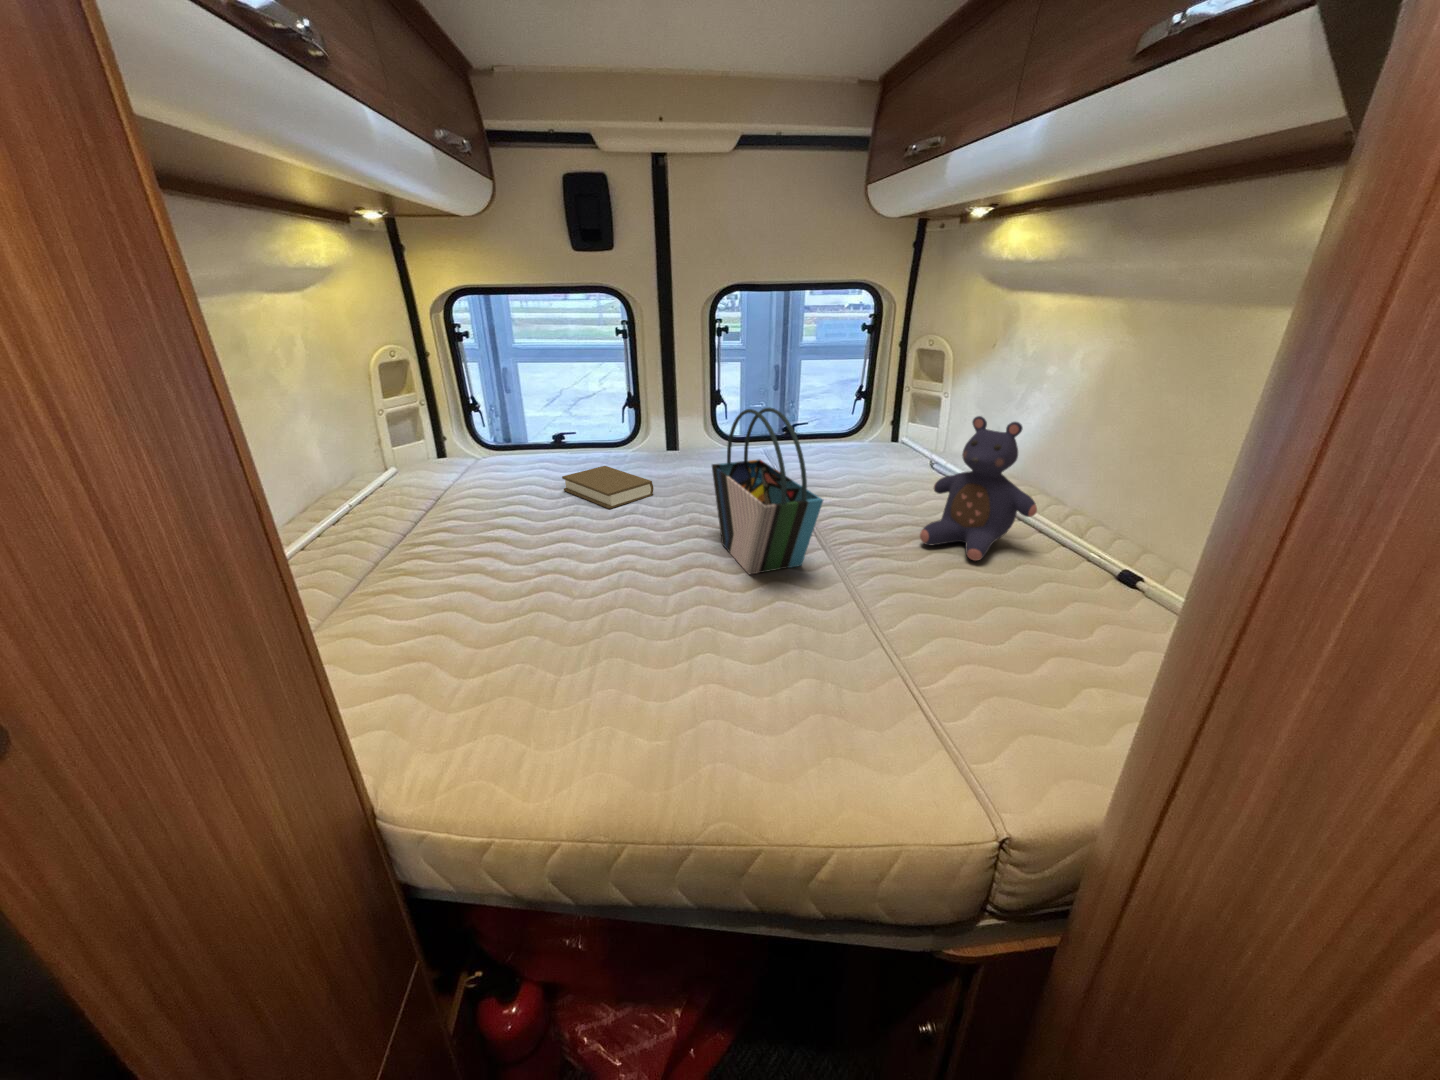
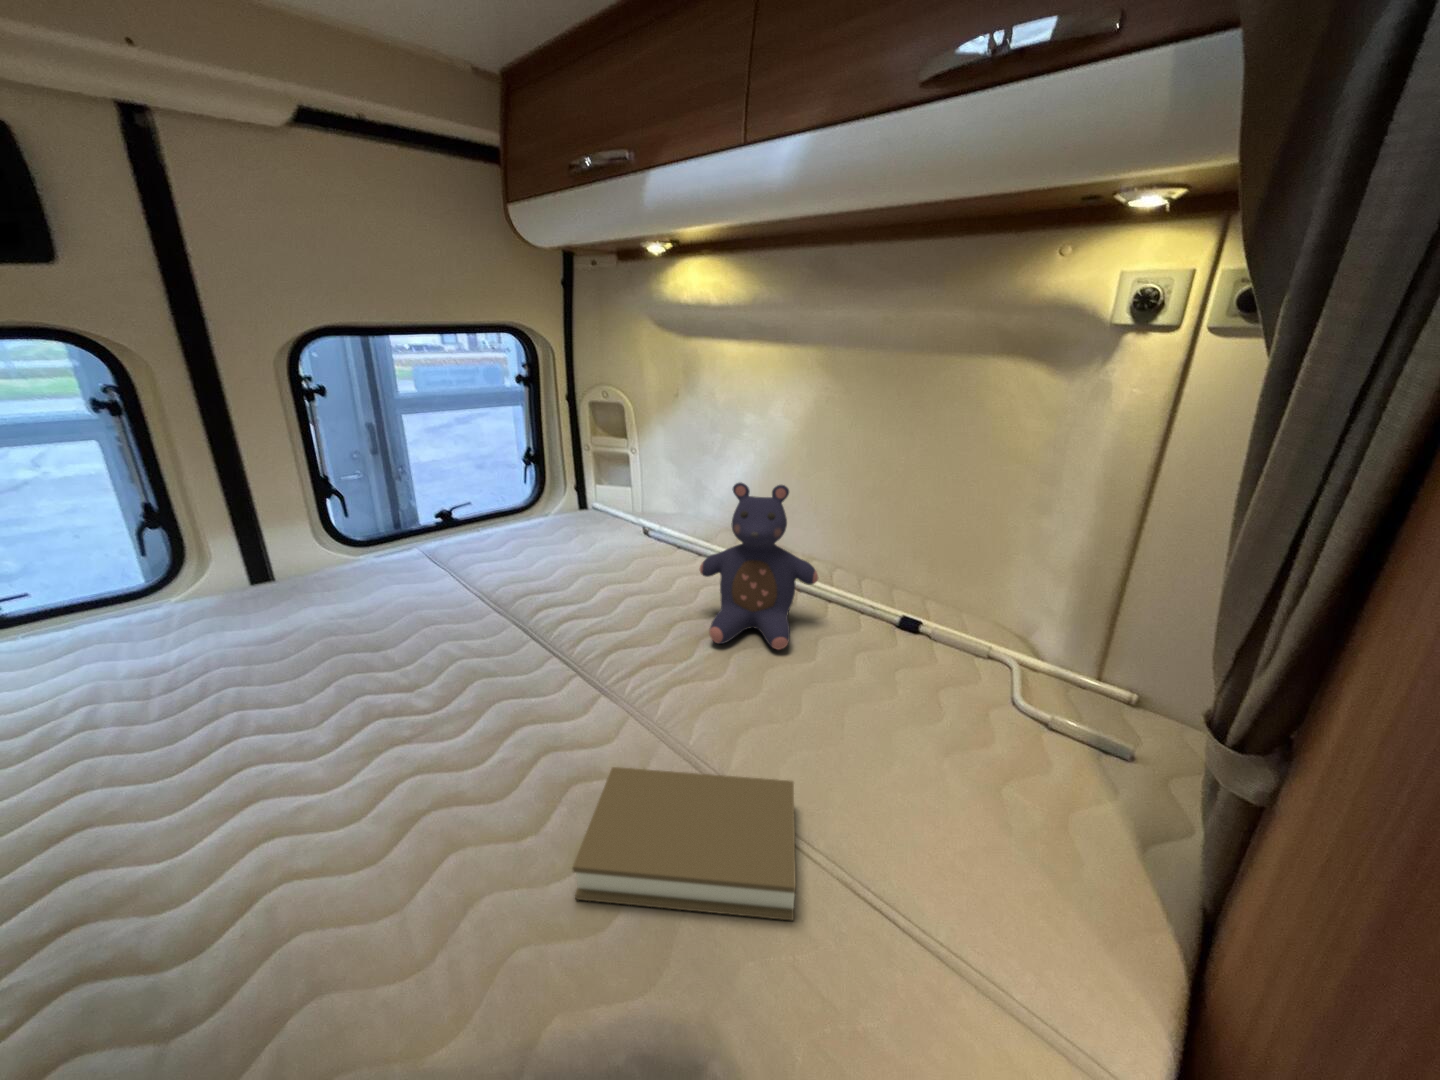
tote bag: present [712,408,823,574] -> none [406,517,628,779]
book: present [562,466,653,509] -> present [573,767,796,920]

